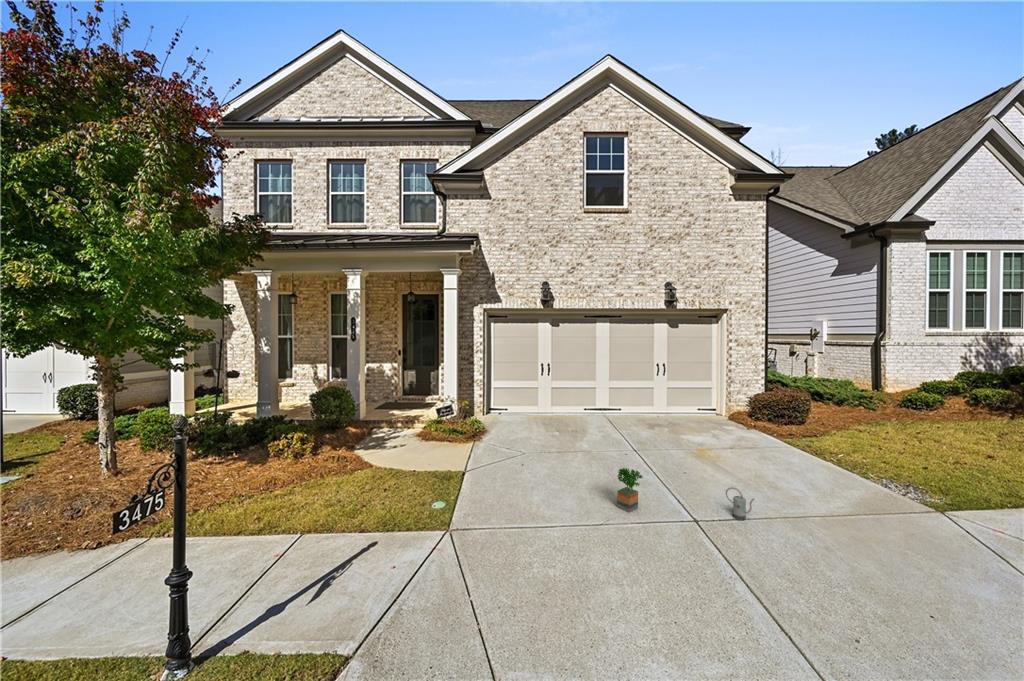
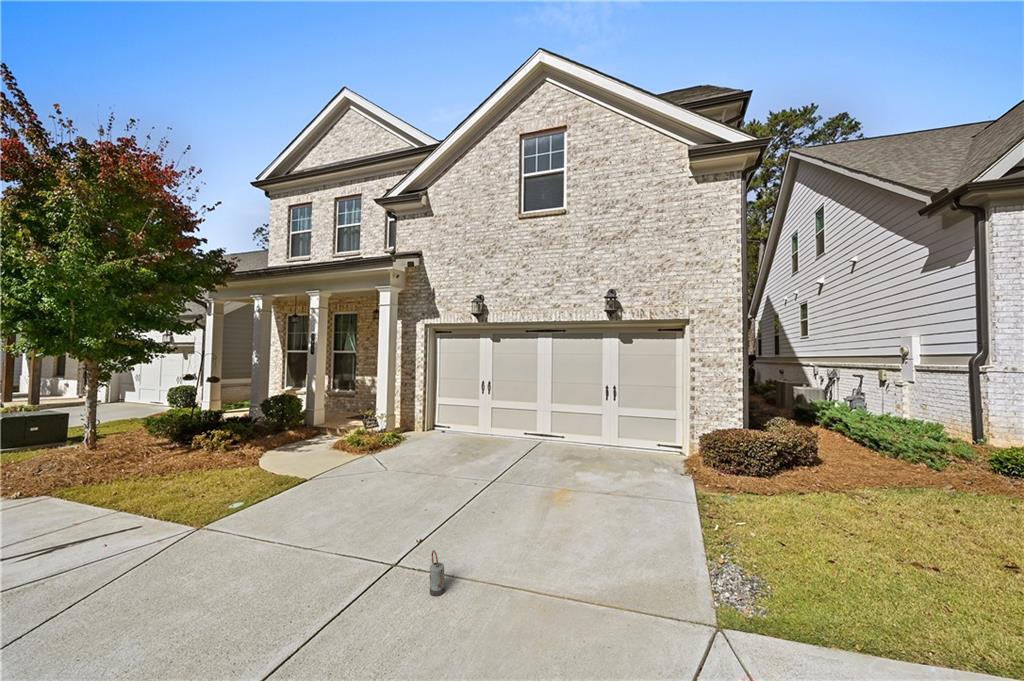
potted tree: present [617,468,643,512] -> none [329,506,365,559]

